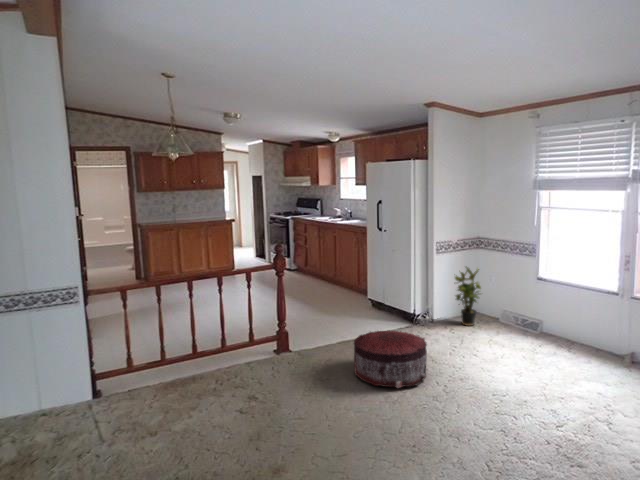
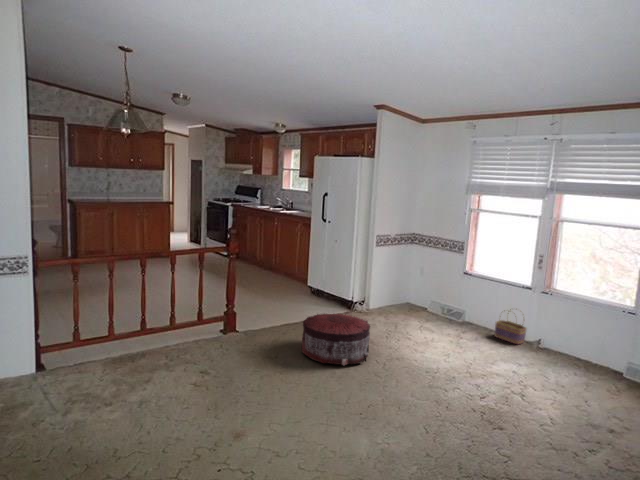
potted plant: present [455,267,481,326] -> none [390,259,416,314]
basket: none [577,318,617,360] -> present [495,320,527,344]

